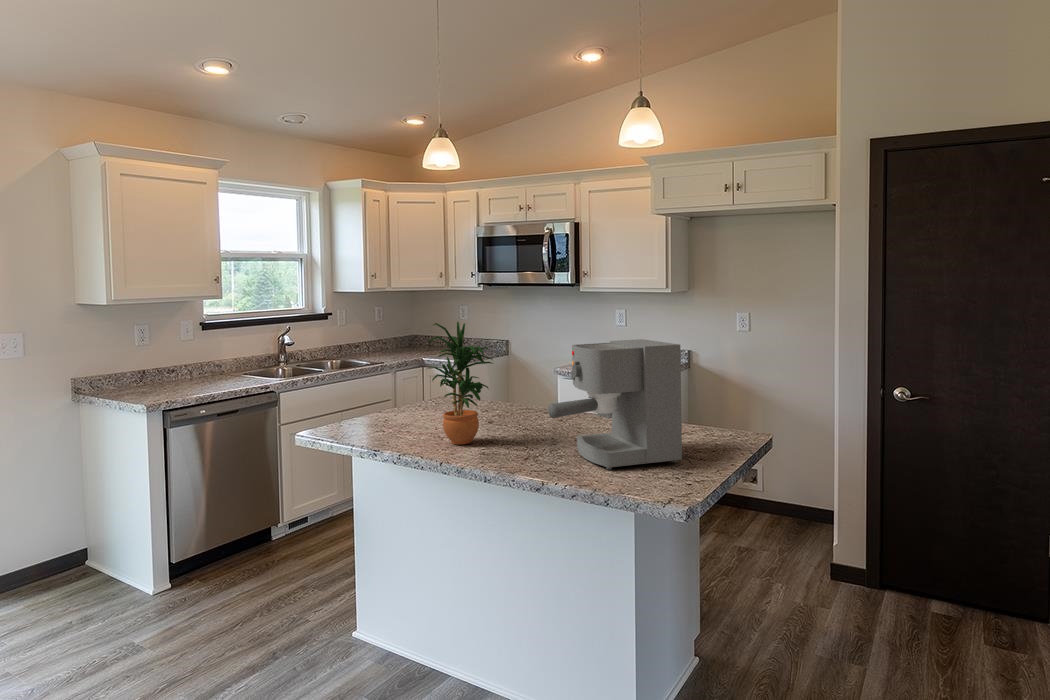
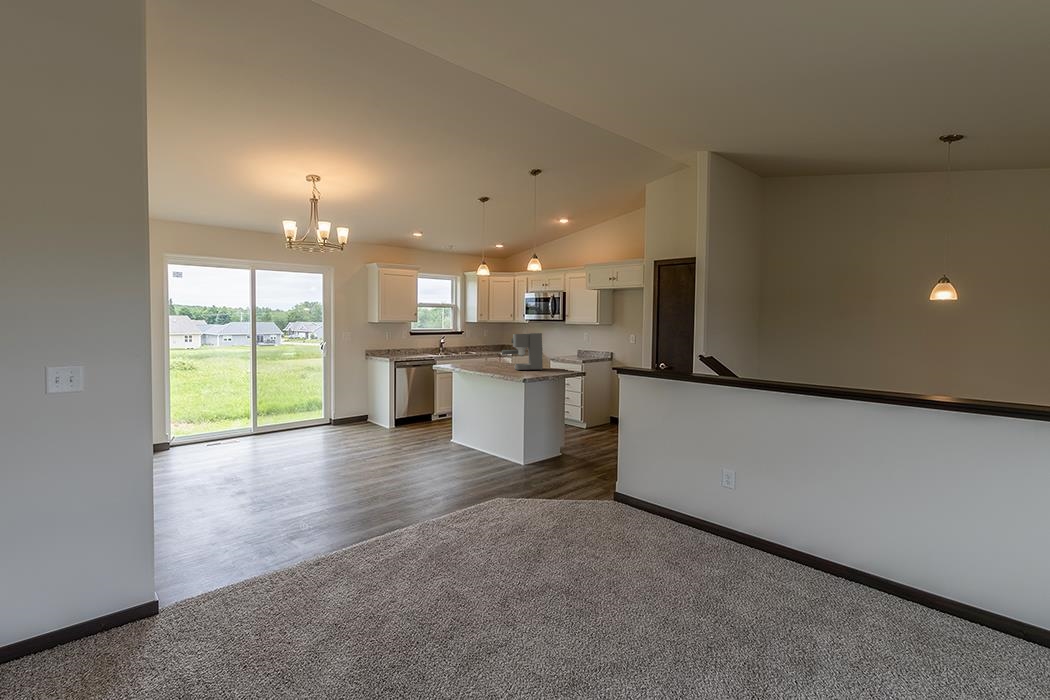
potted plant: present [427,322,493,445] -> none [472,327,494,366]

